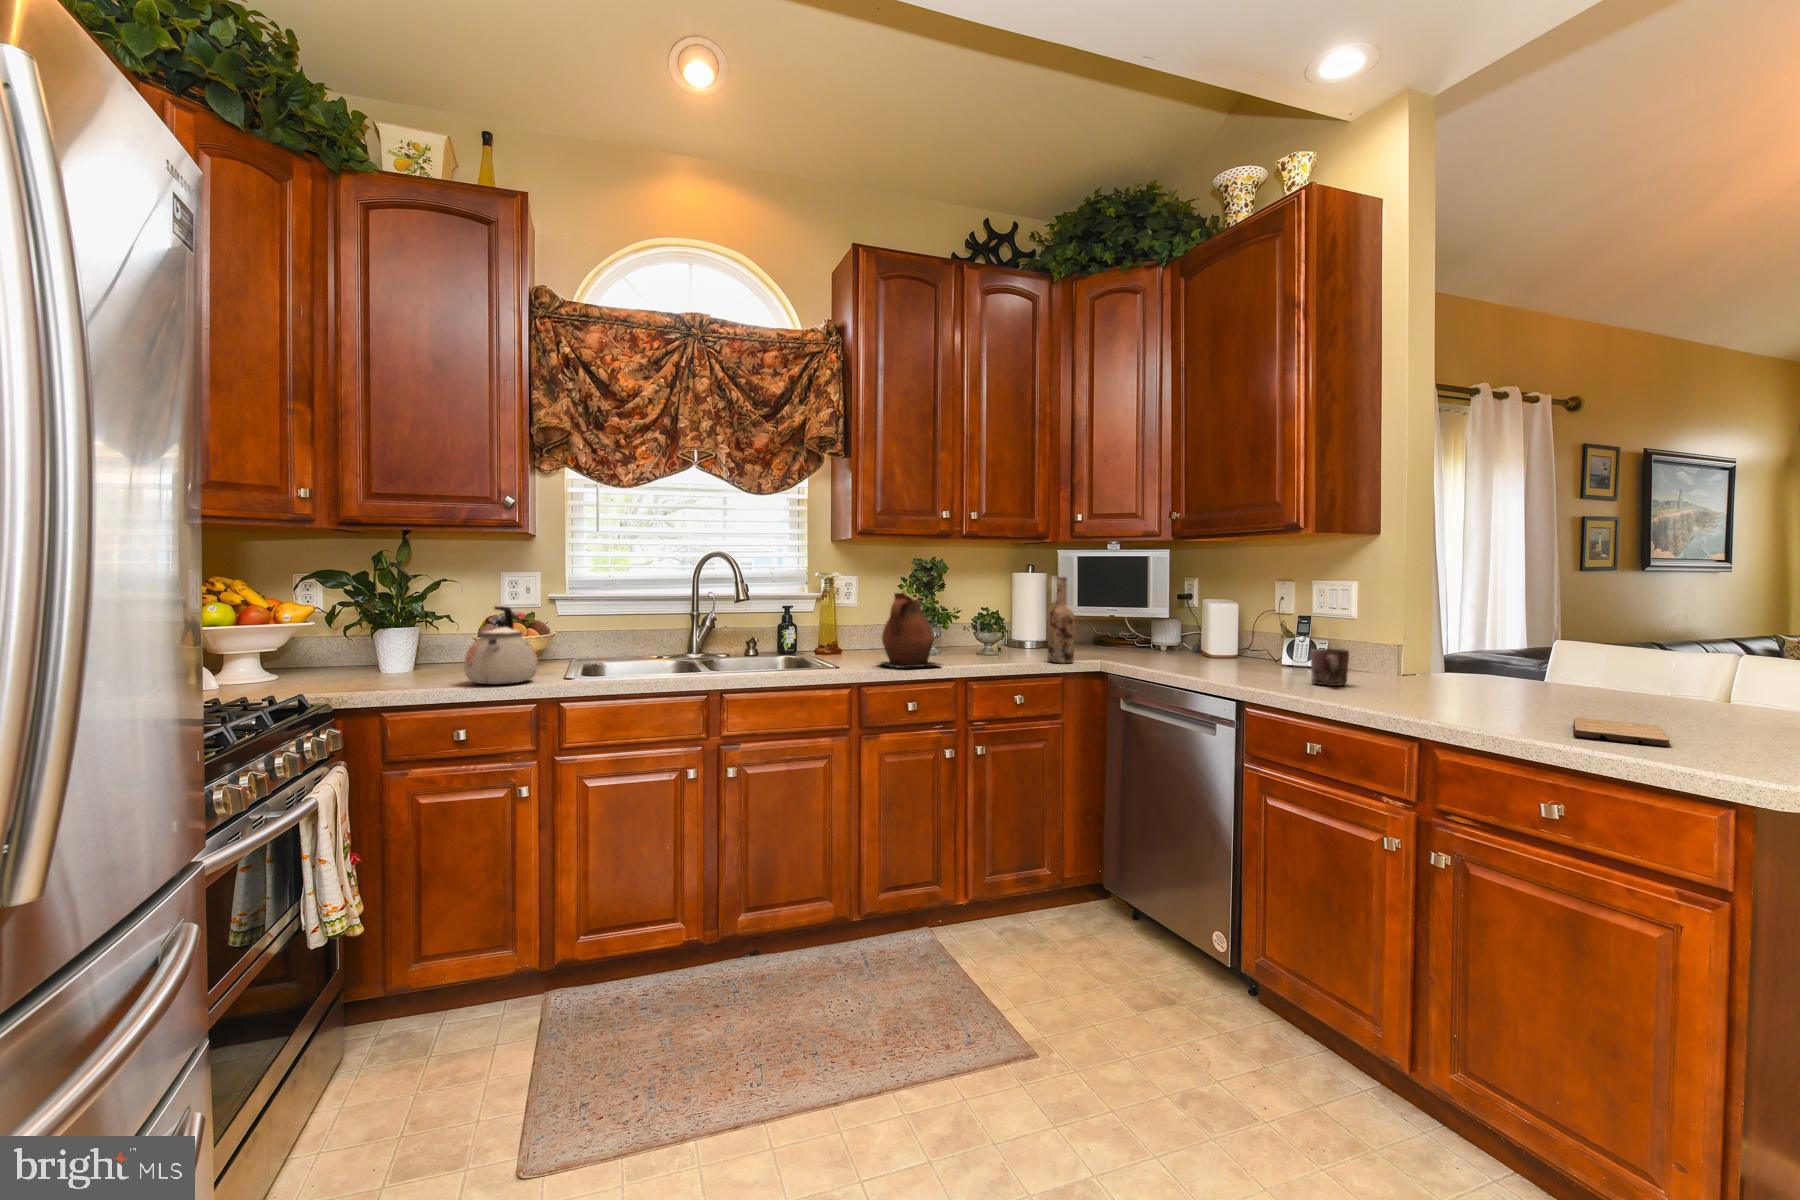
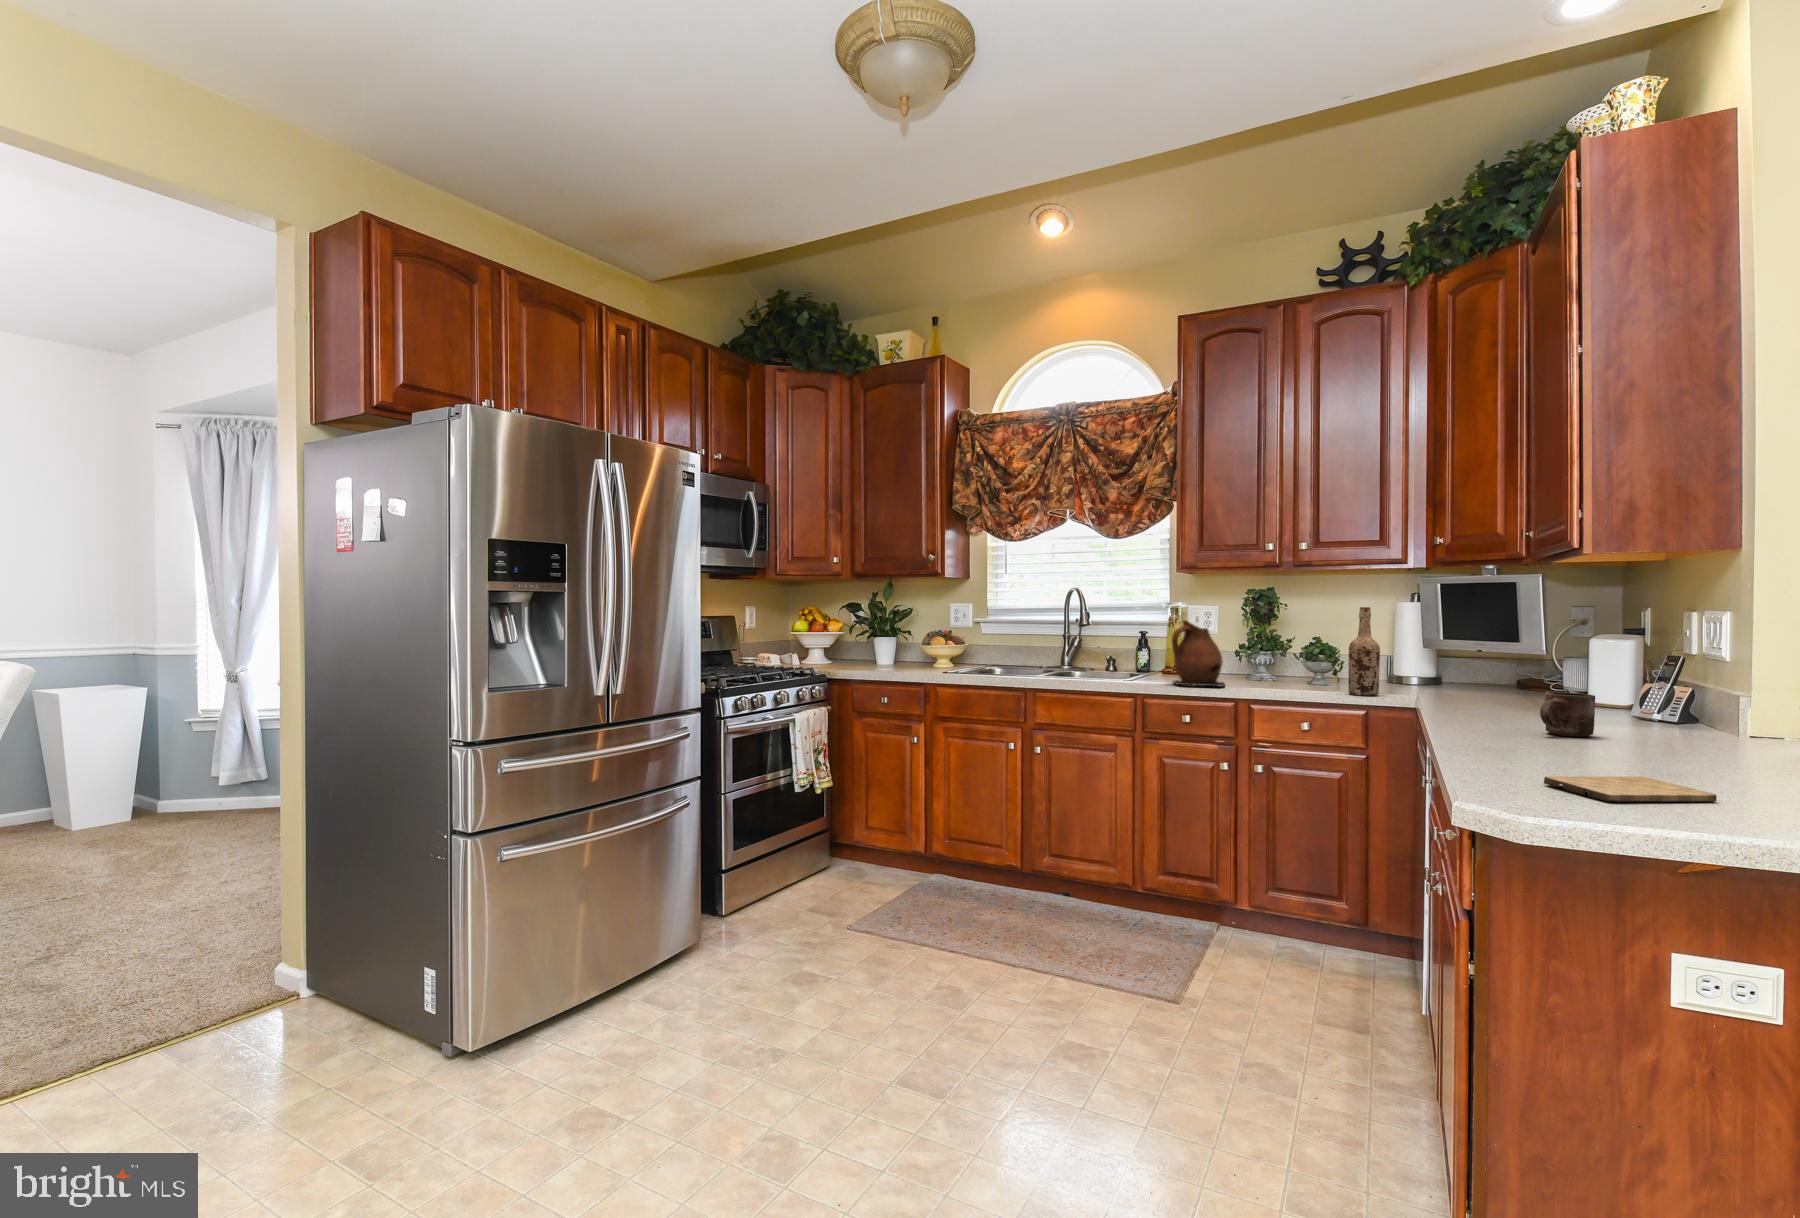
kettle: present [464,606,538,685] -> none [890,624,931,672]

